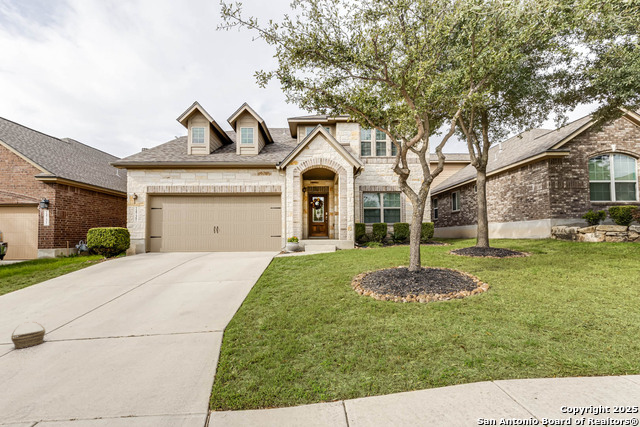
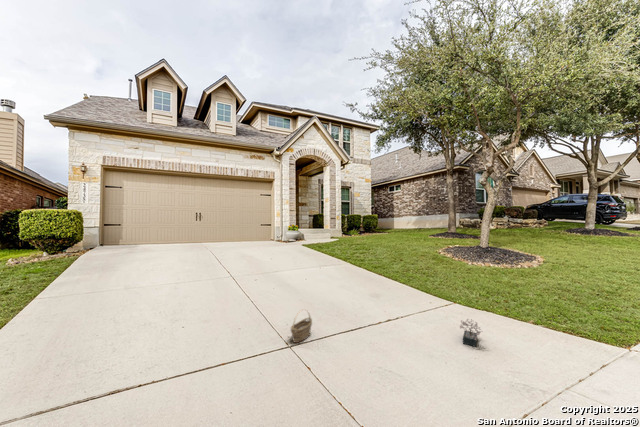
decorative plant: none [67,360,110,394] -> present [460,319,480,347]

